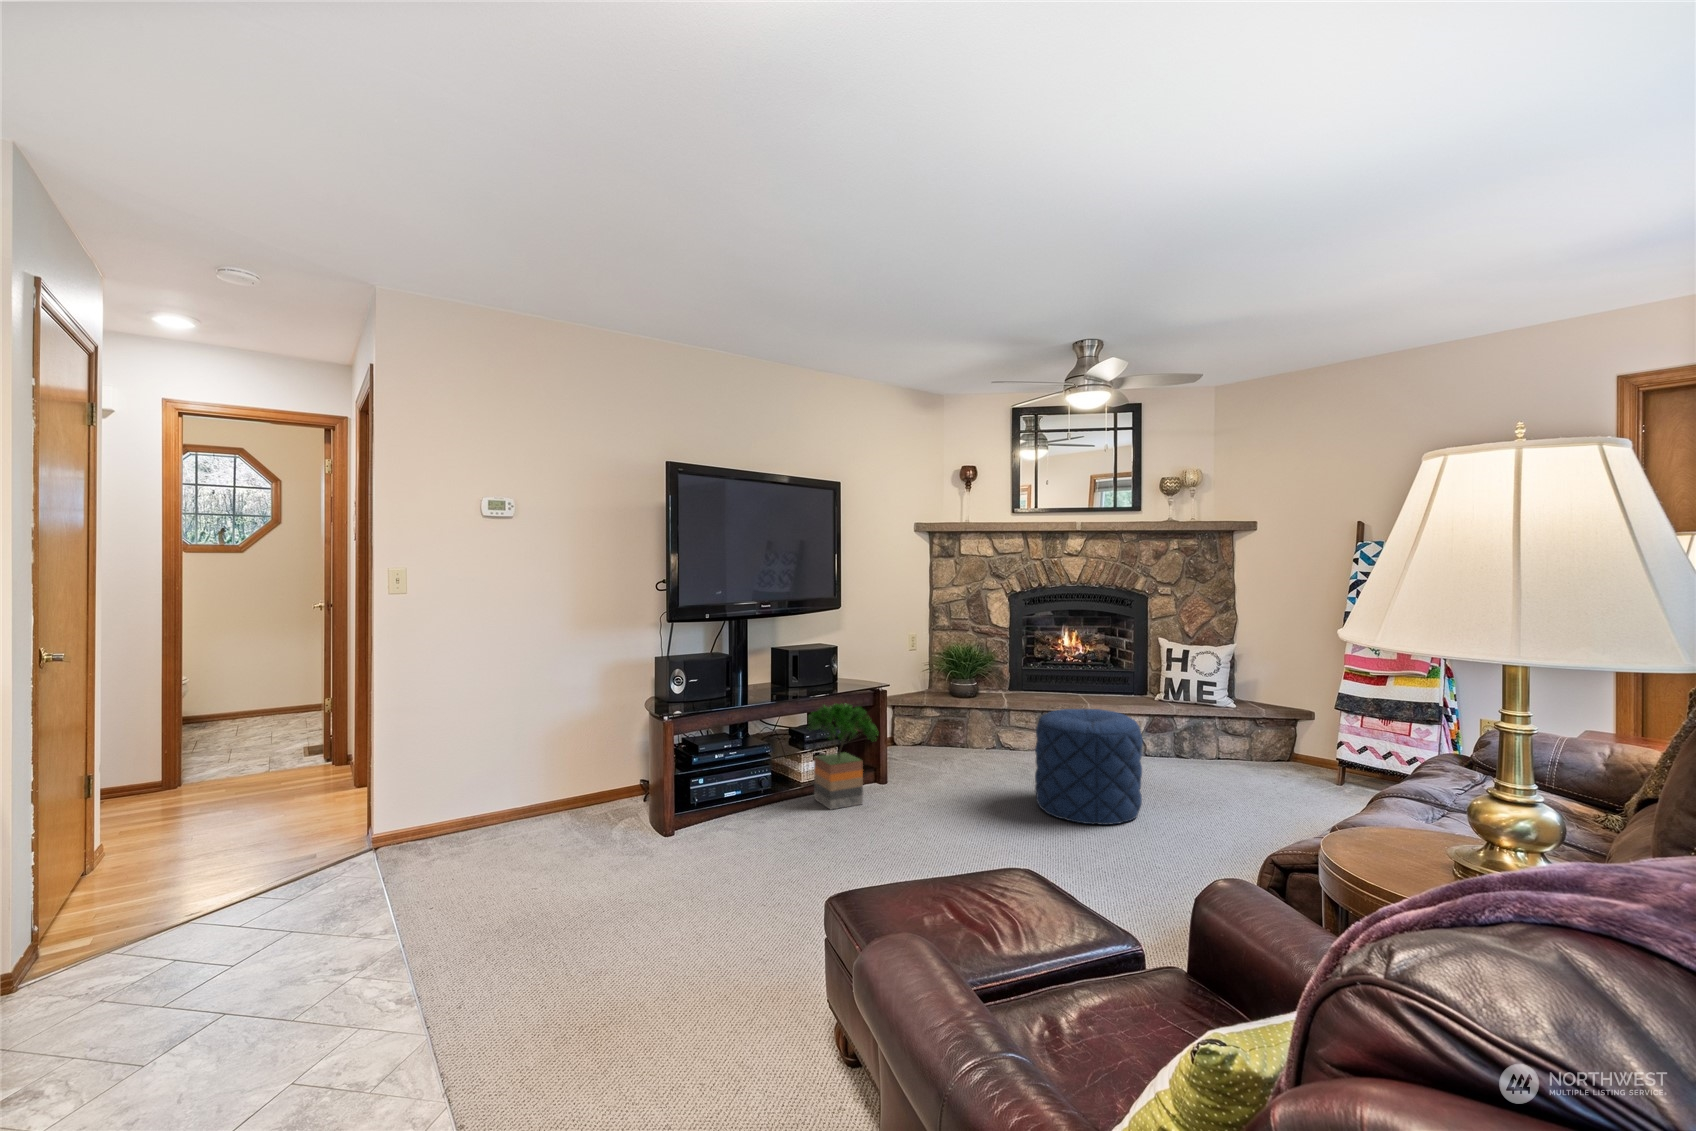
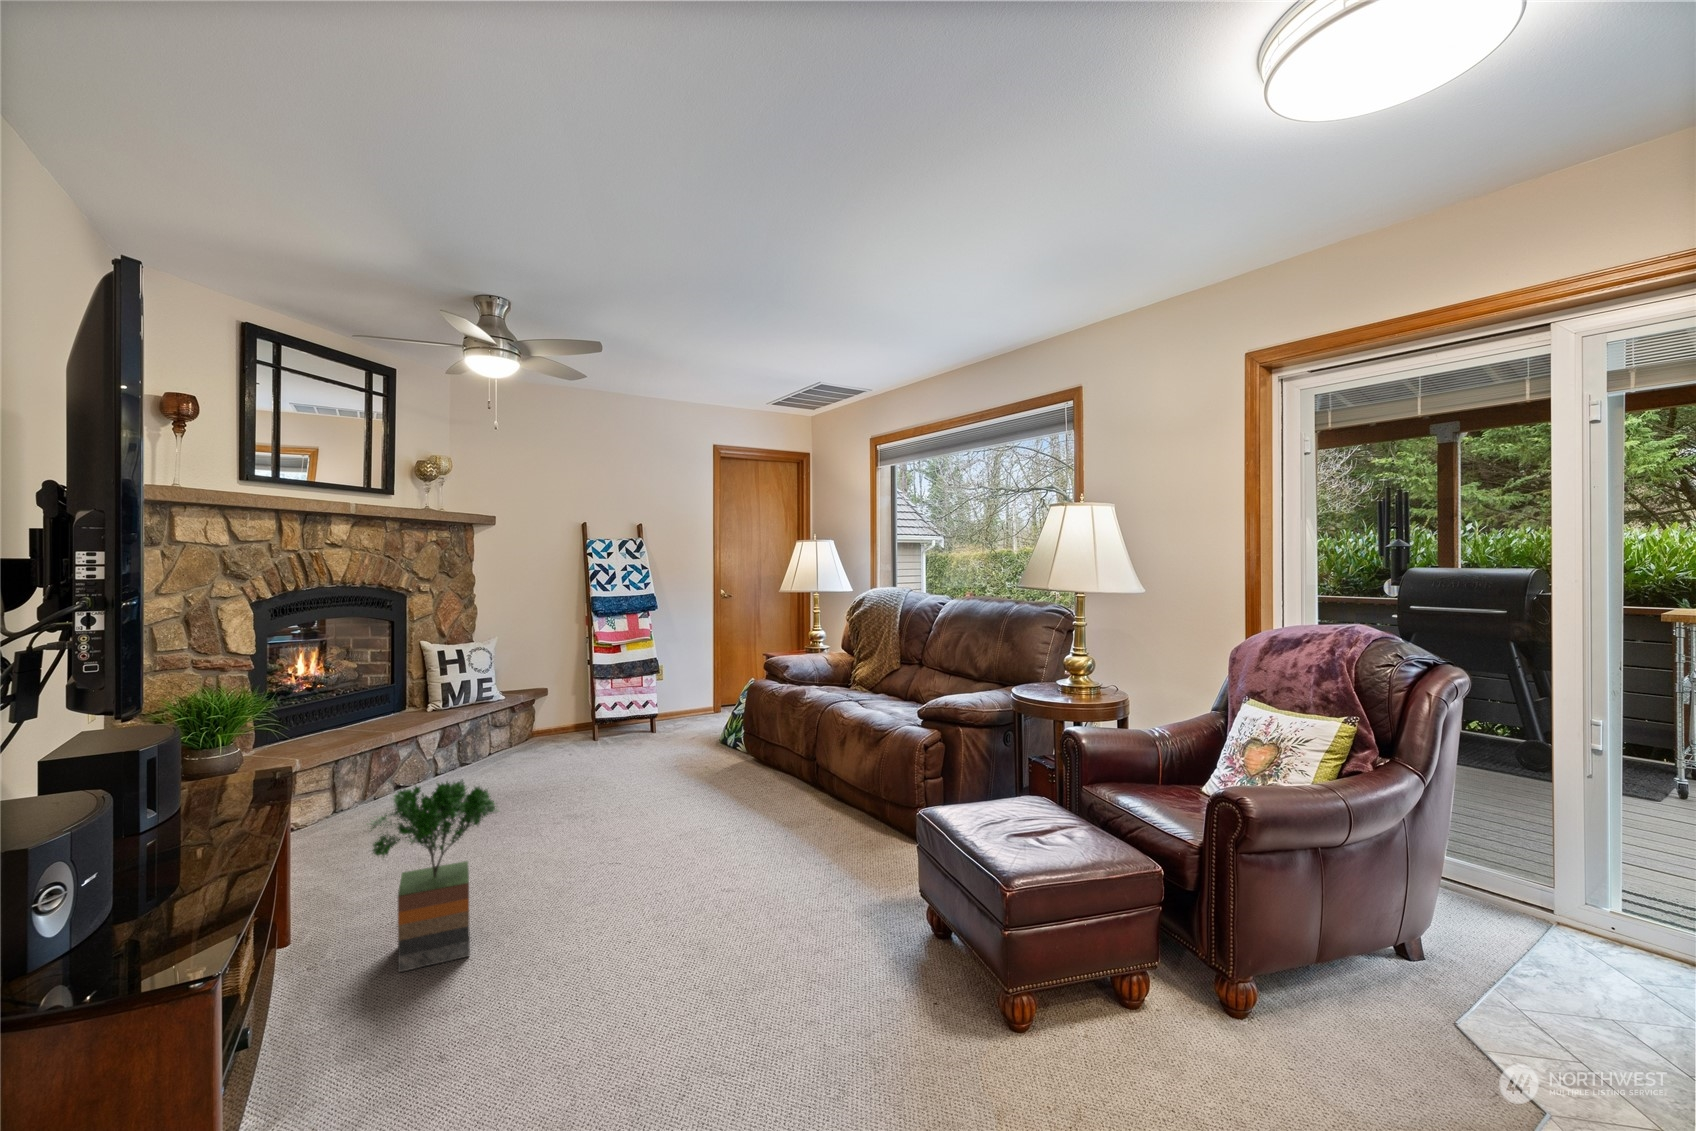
pouf: present [1035,709,1143,825] -> none [551,706,662,828]

